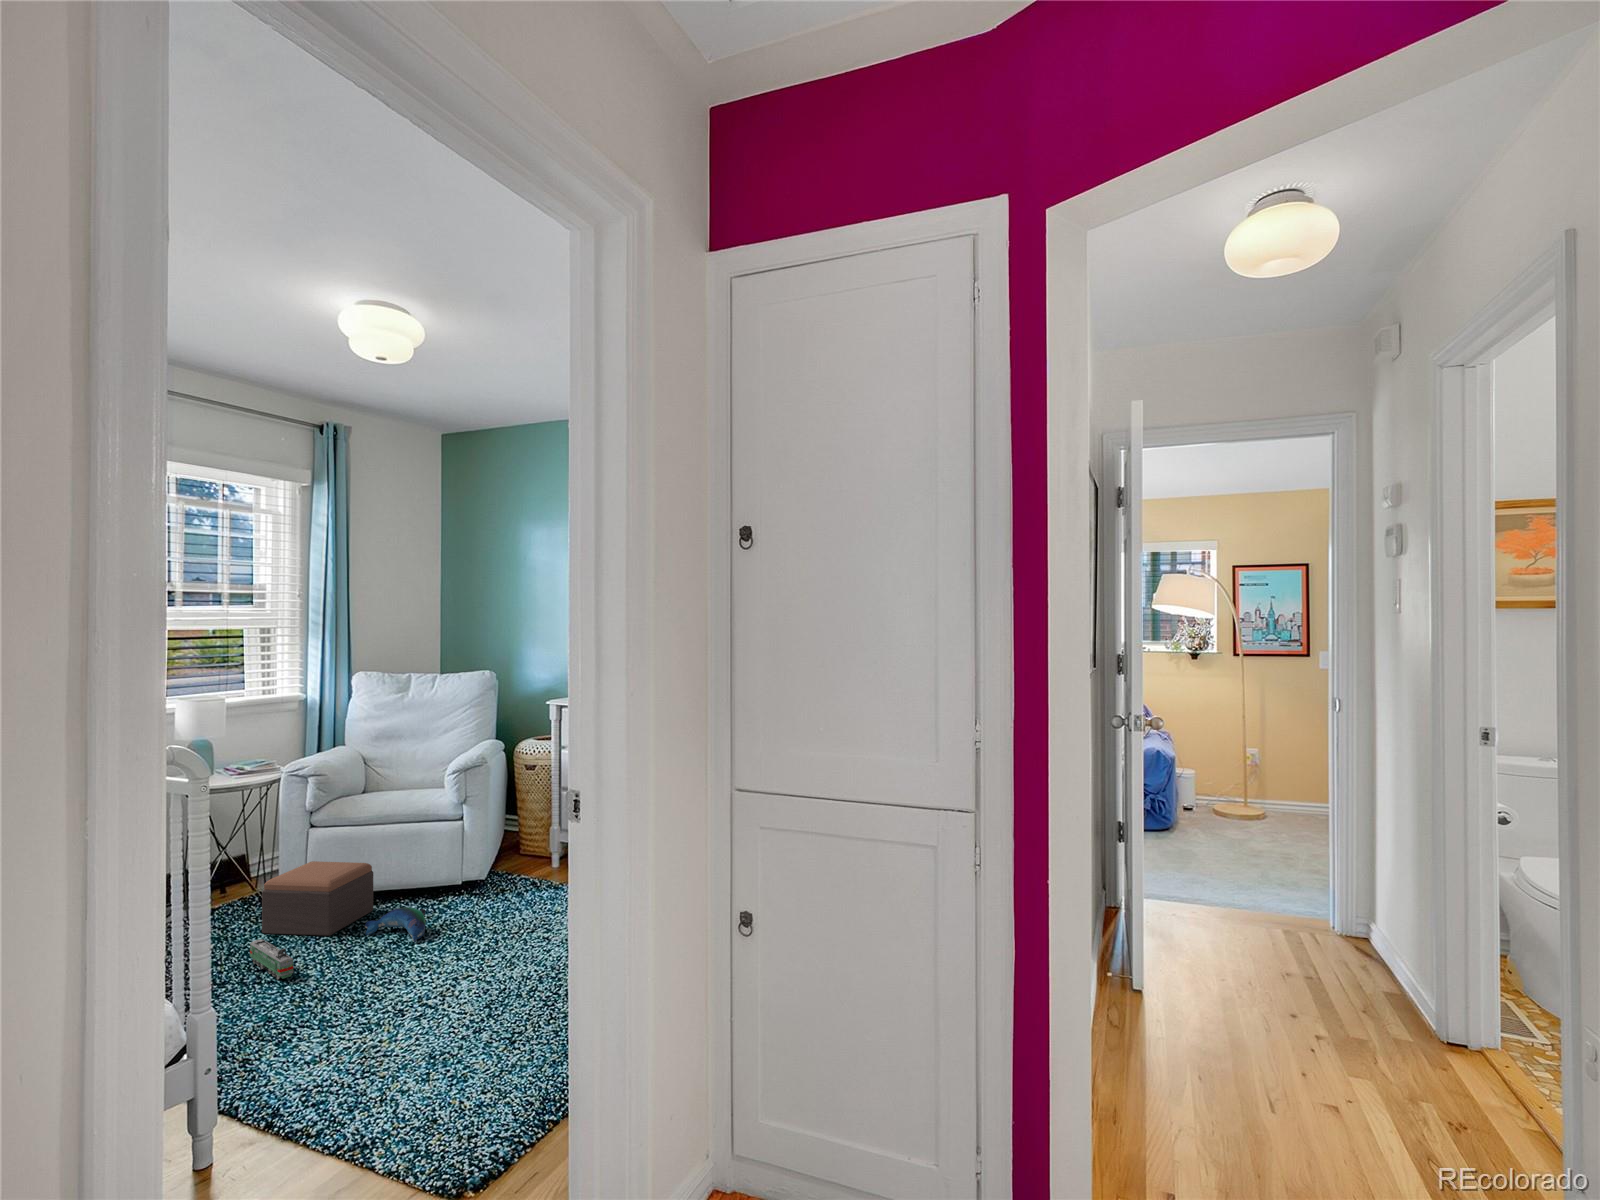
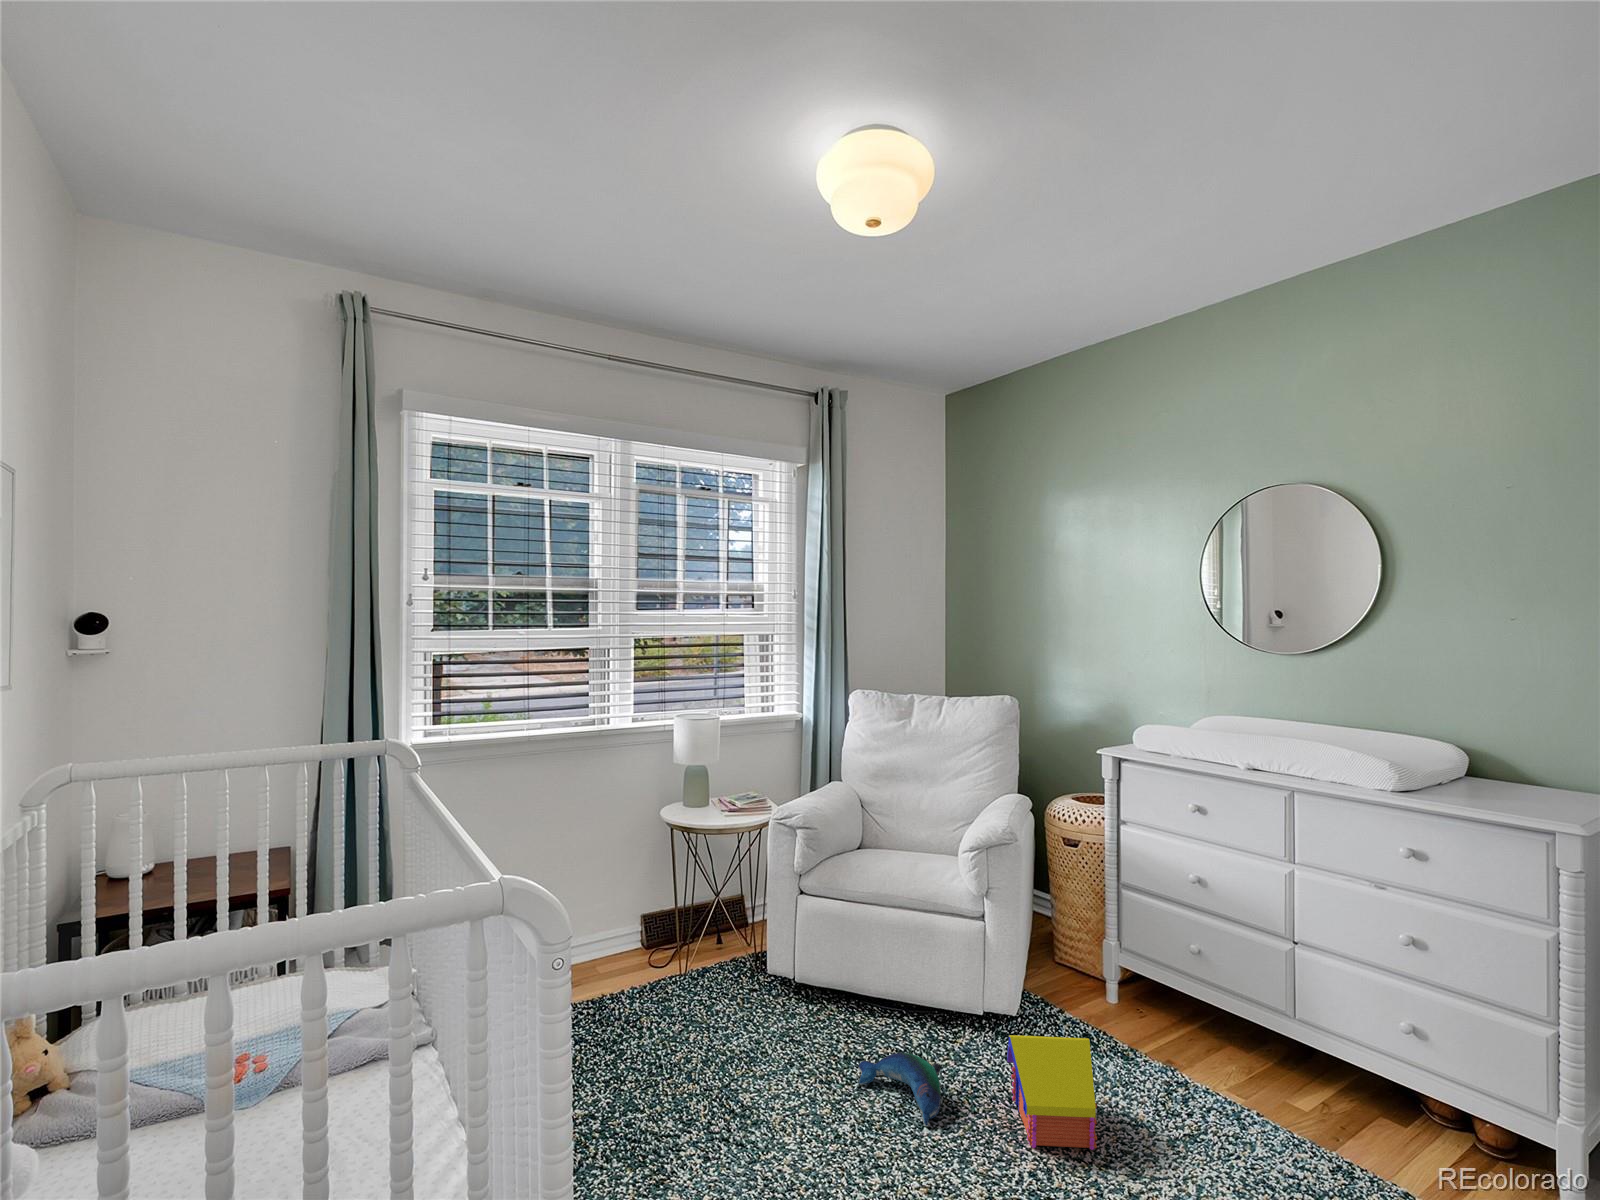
footstool: present [262,861,373,936] -> none [738,944,870,1070]
toy house: none [471,869,525,937] -> present [1007,1035,1097,1150]
toy train: present [250,939,294,980] -> none [716,1066,763,1154]

